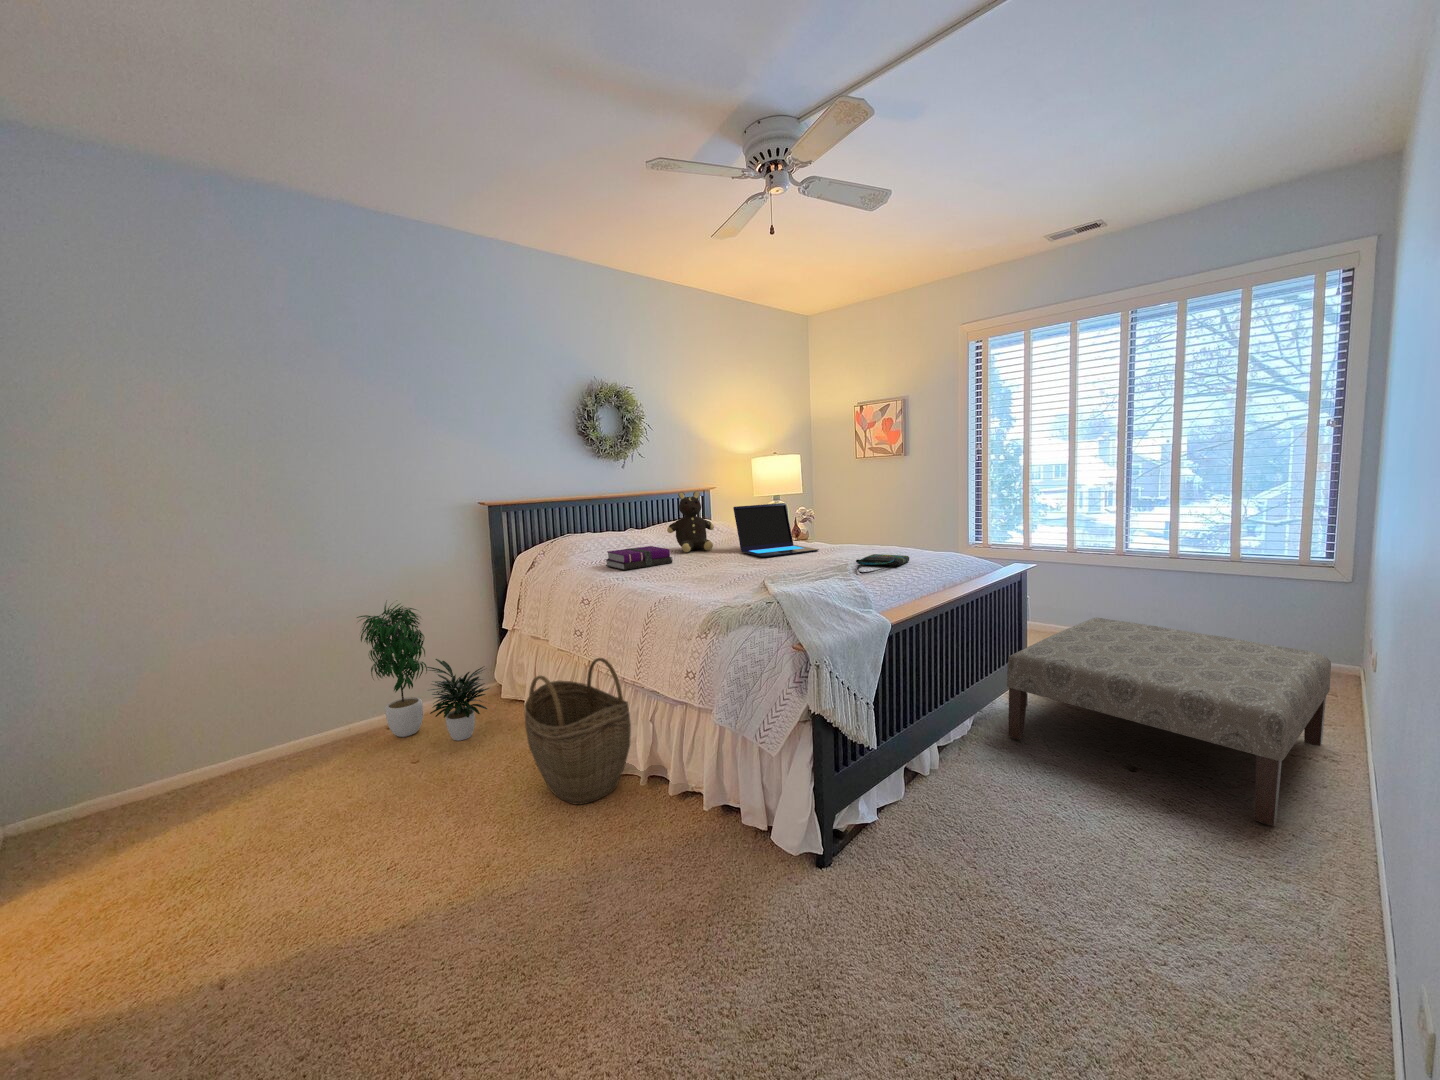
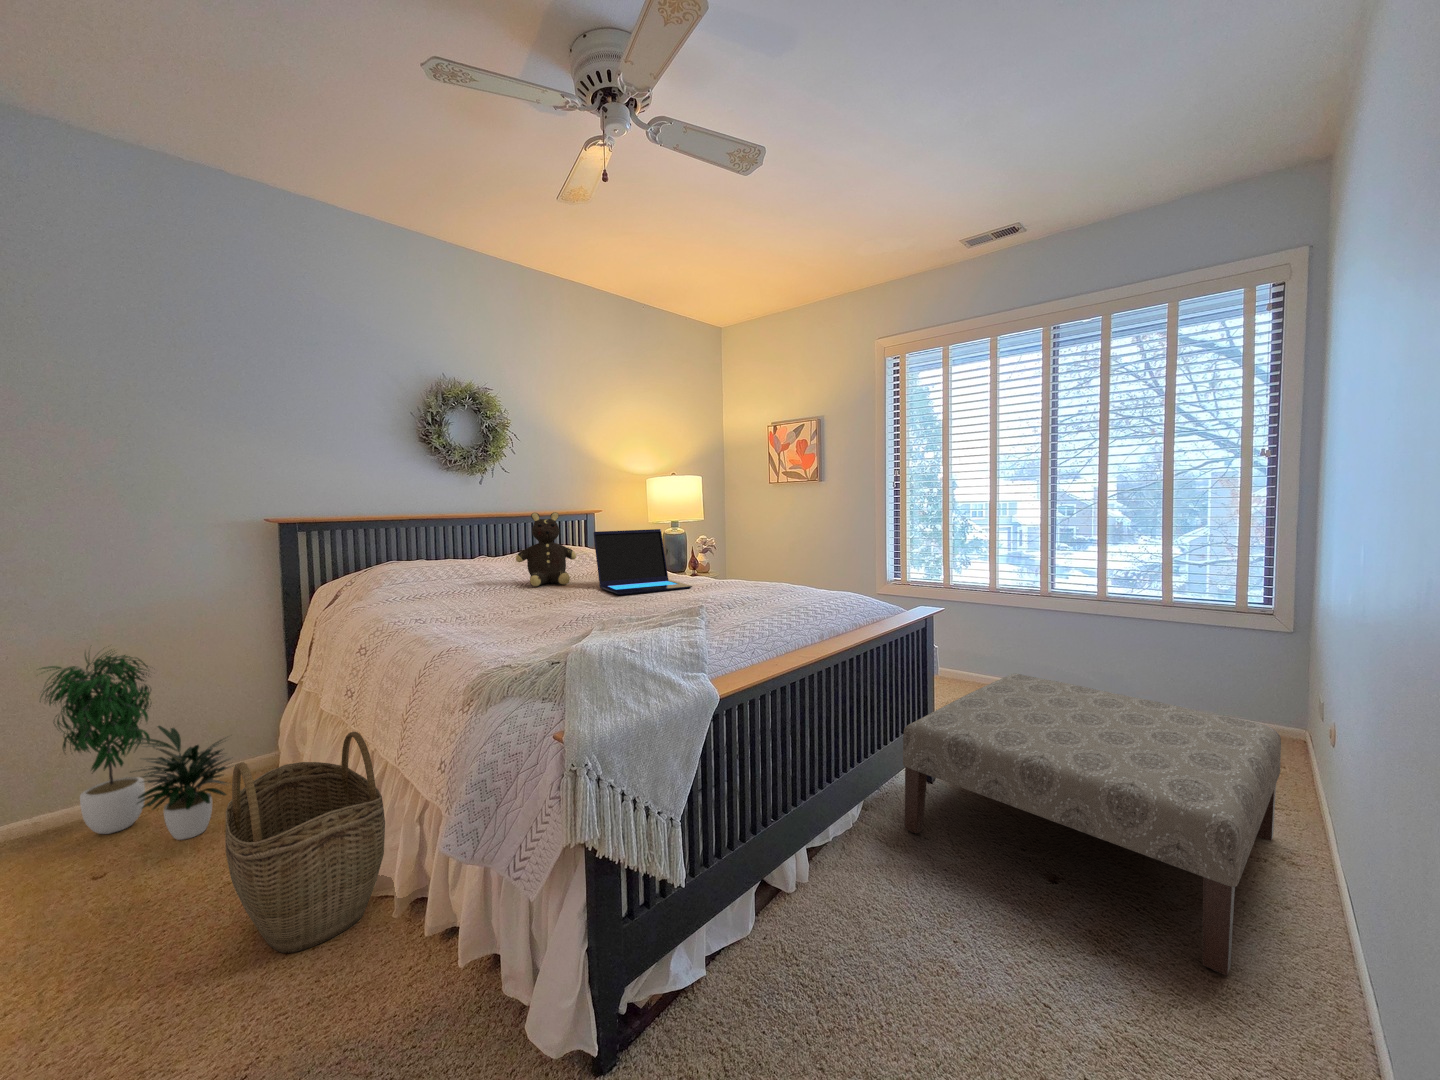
notebook: present [606,546,673,570] -> none [416,578,504,609]
tote bag: present [856,554,909,574] -> none [715,594,788,620]

